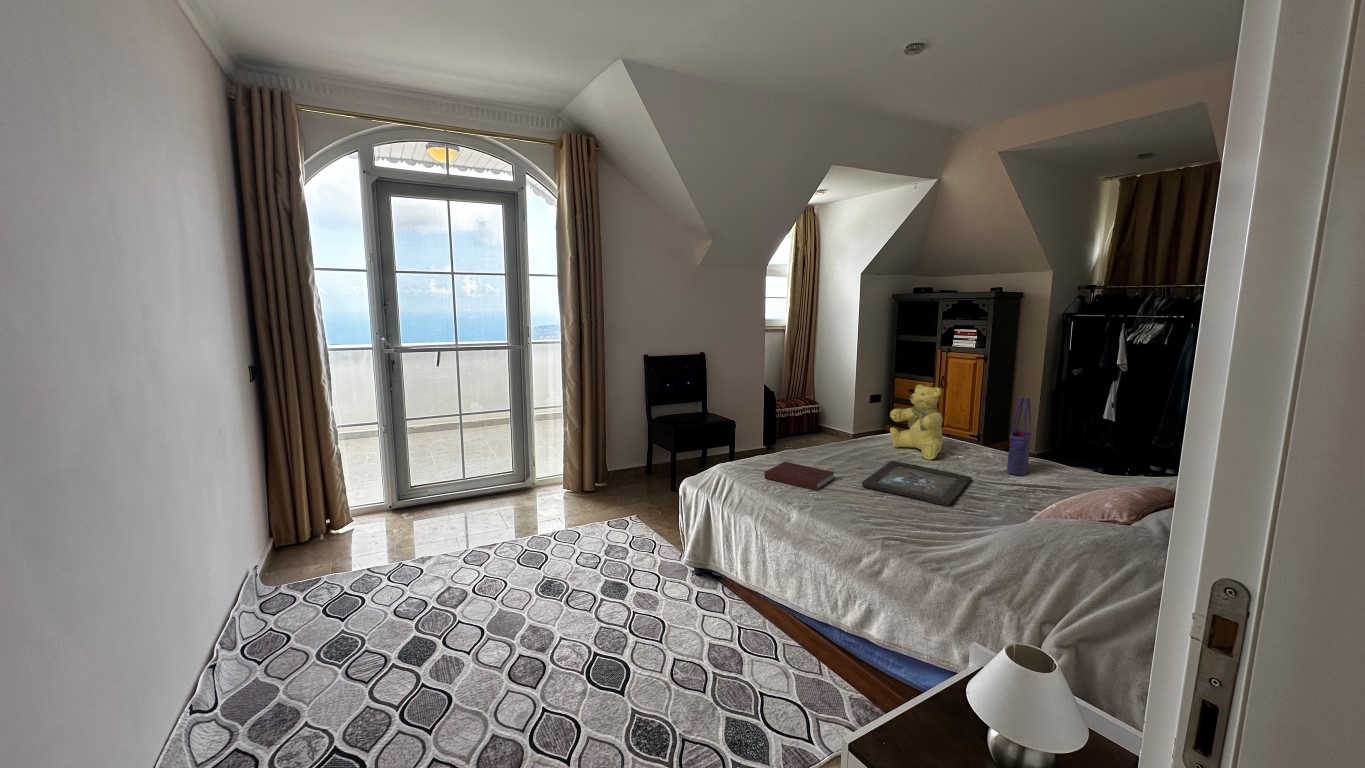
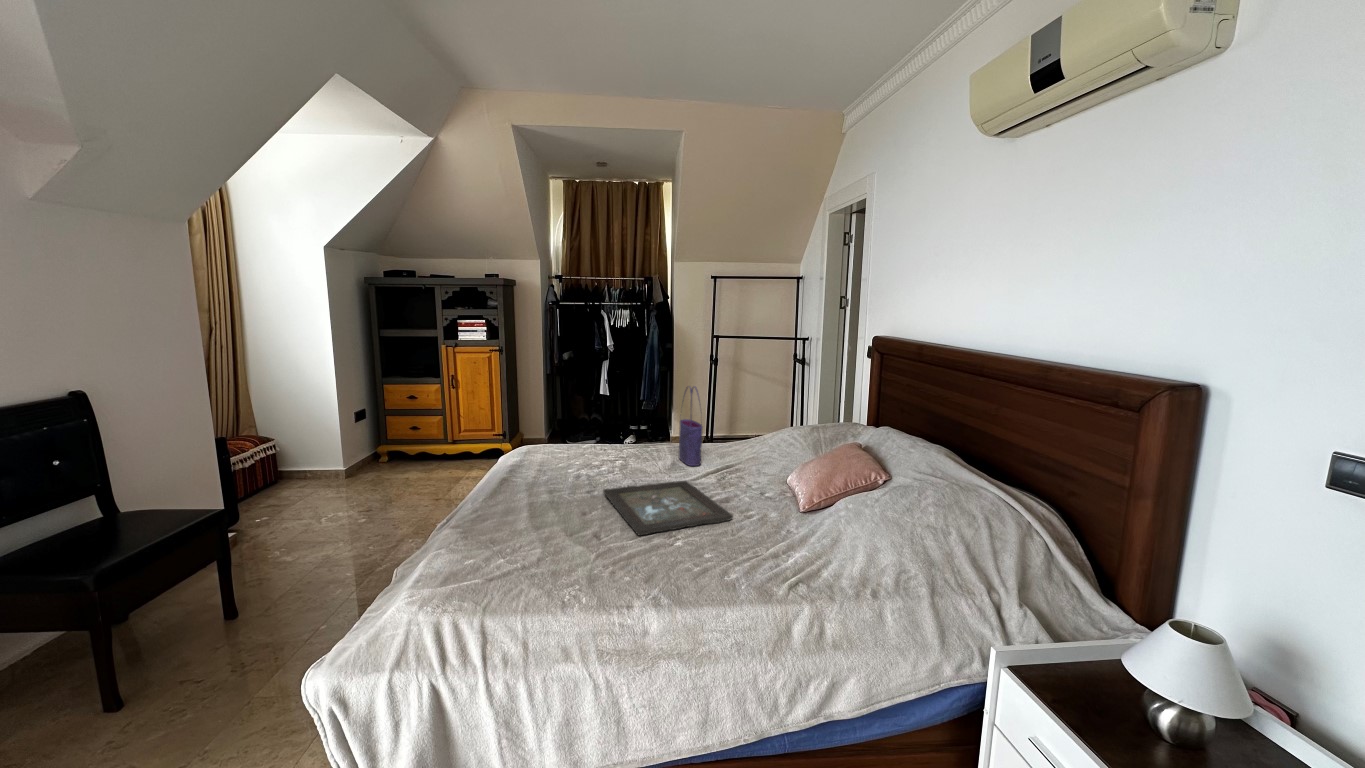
teddy bear: present [890,384,943,460] -> none [553,388,626,476]
notebook: present [765,462,835,491] -> none [508,531,610,586]

